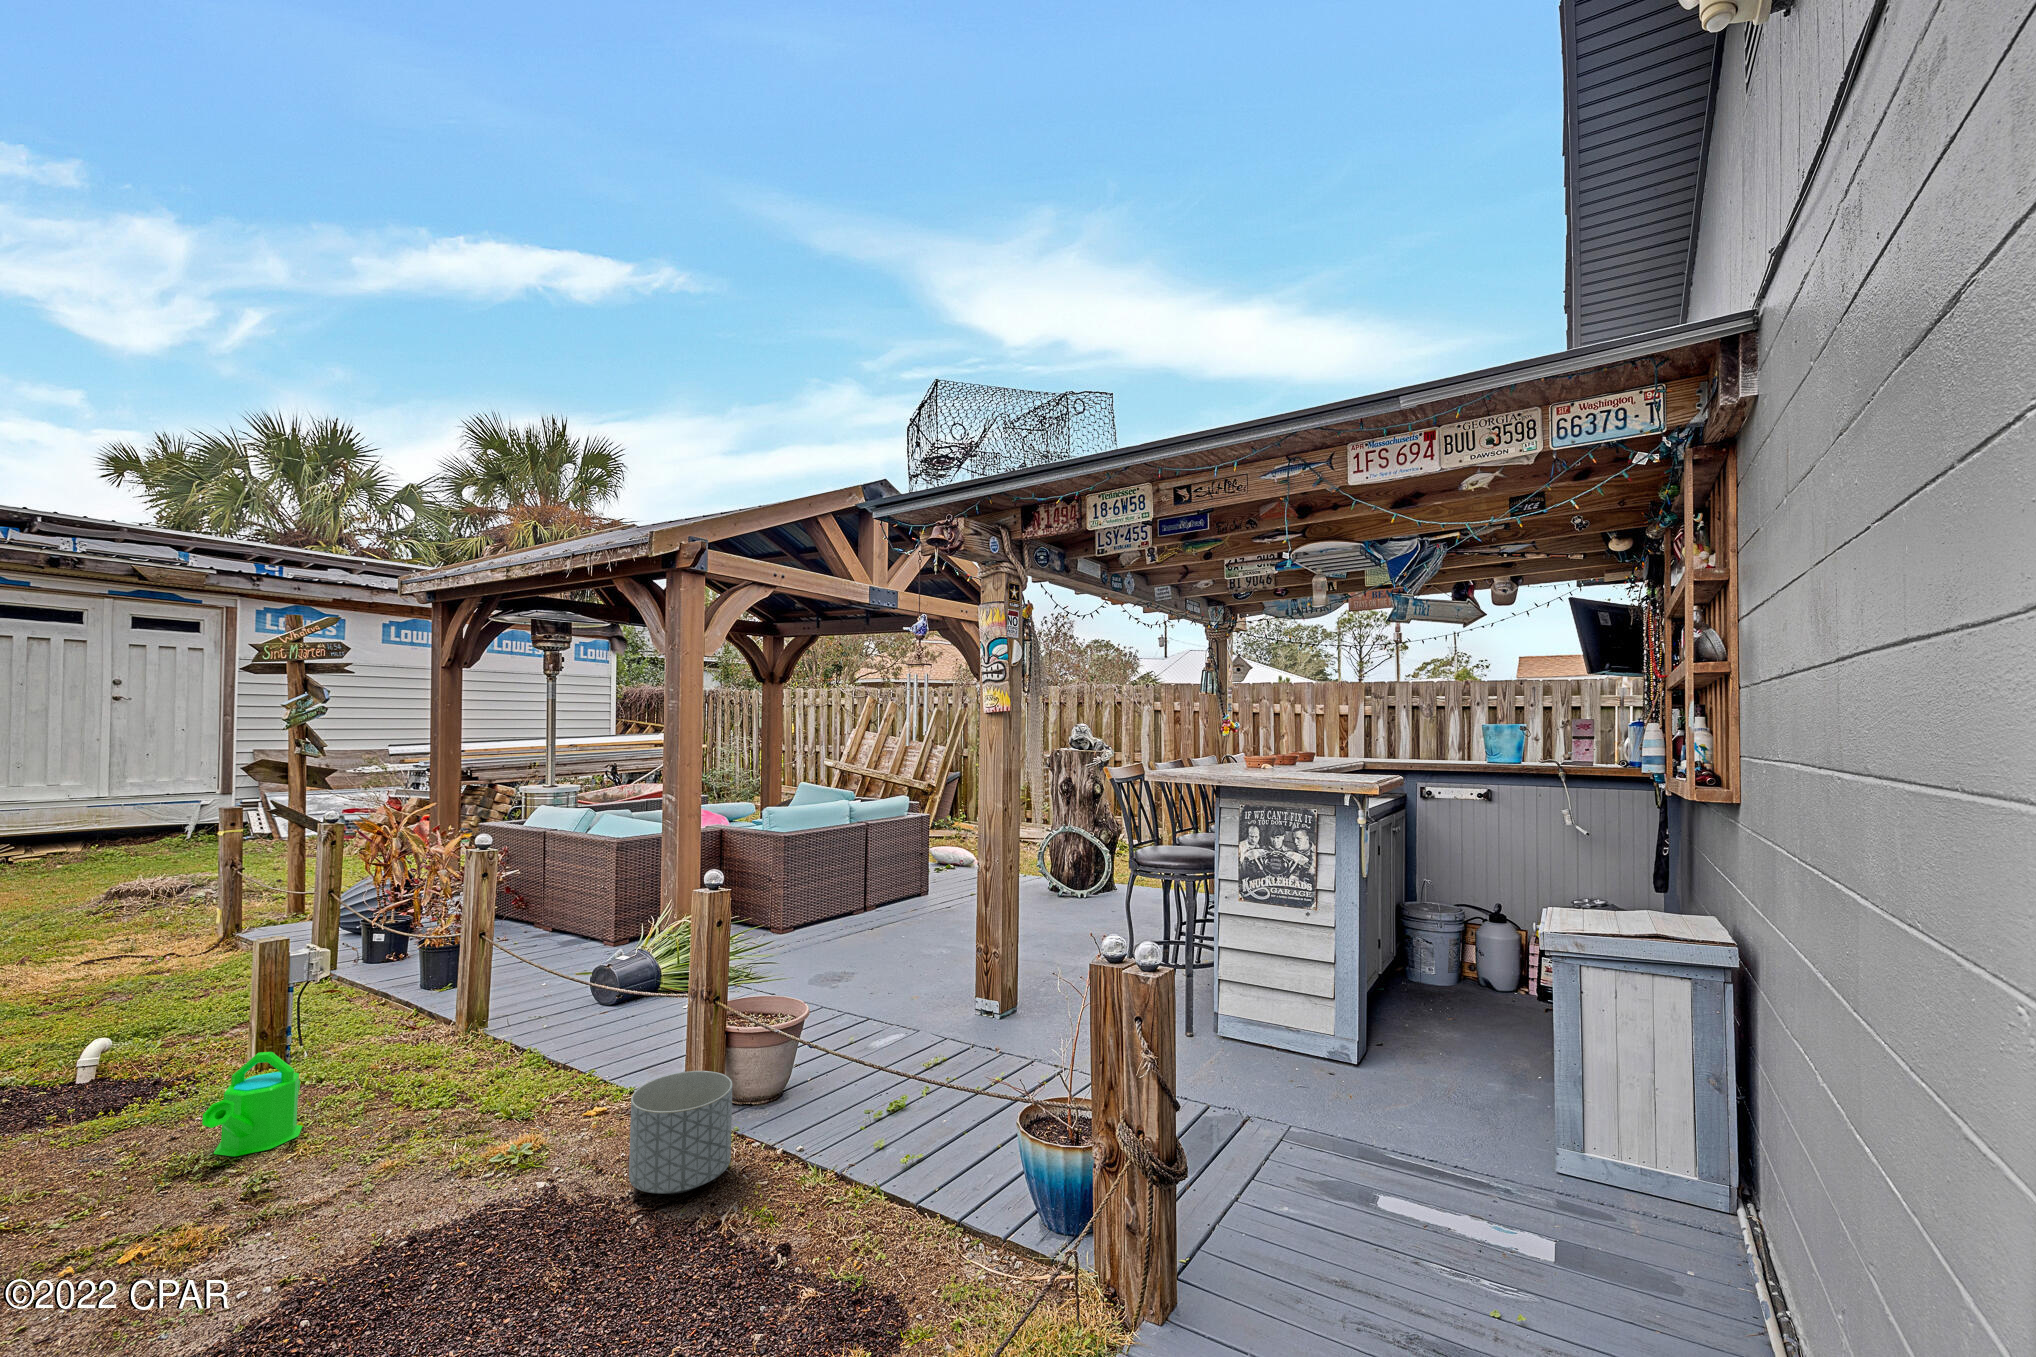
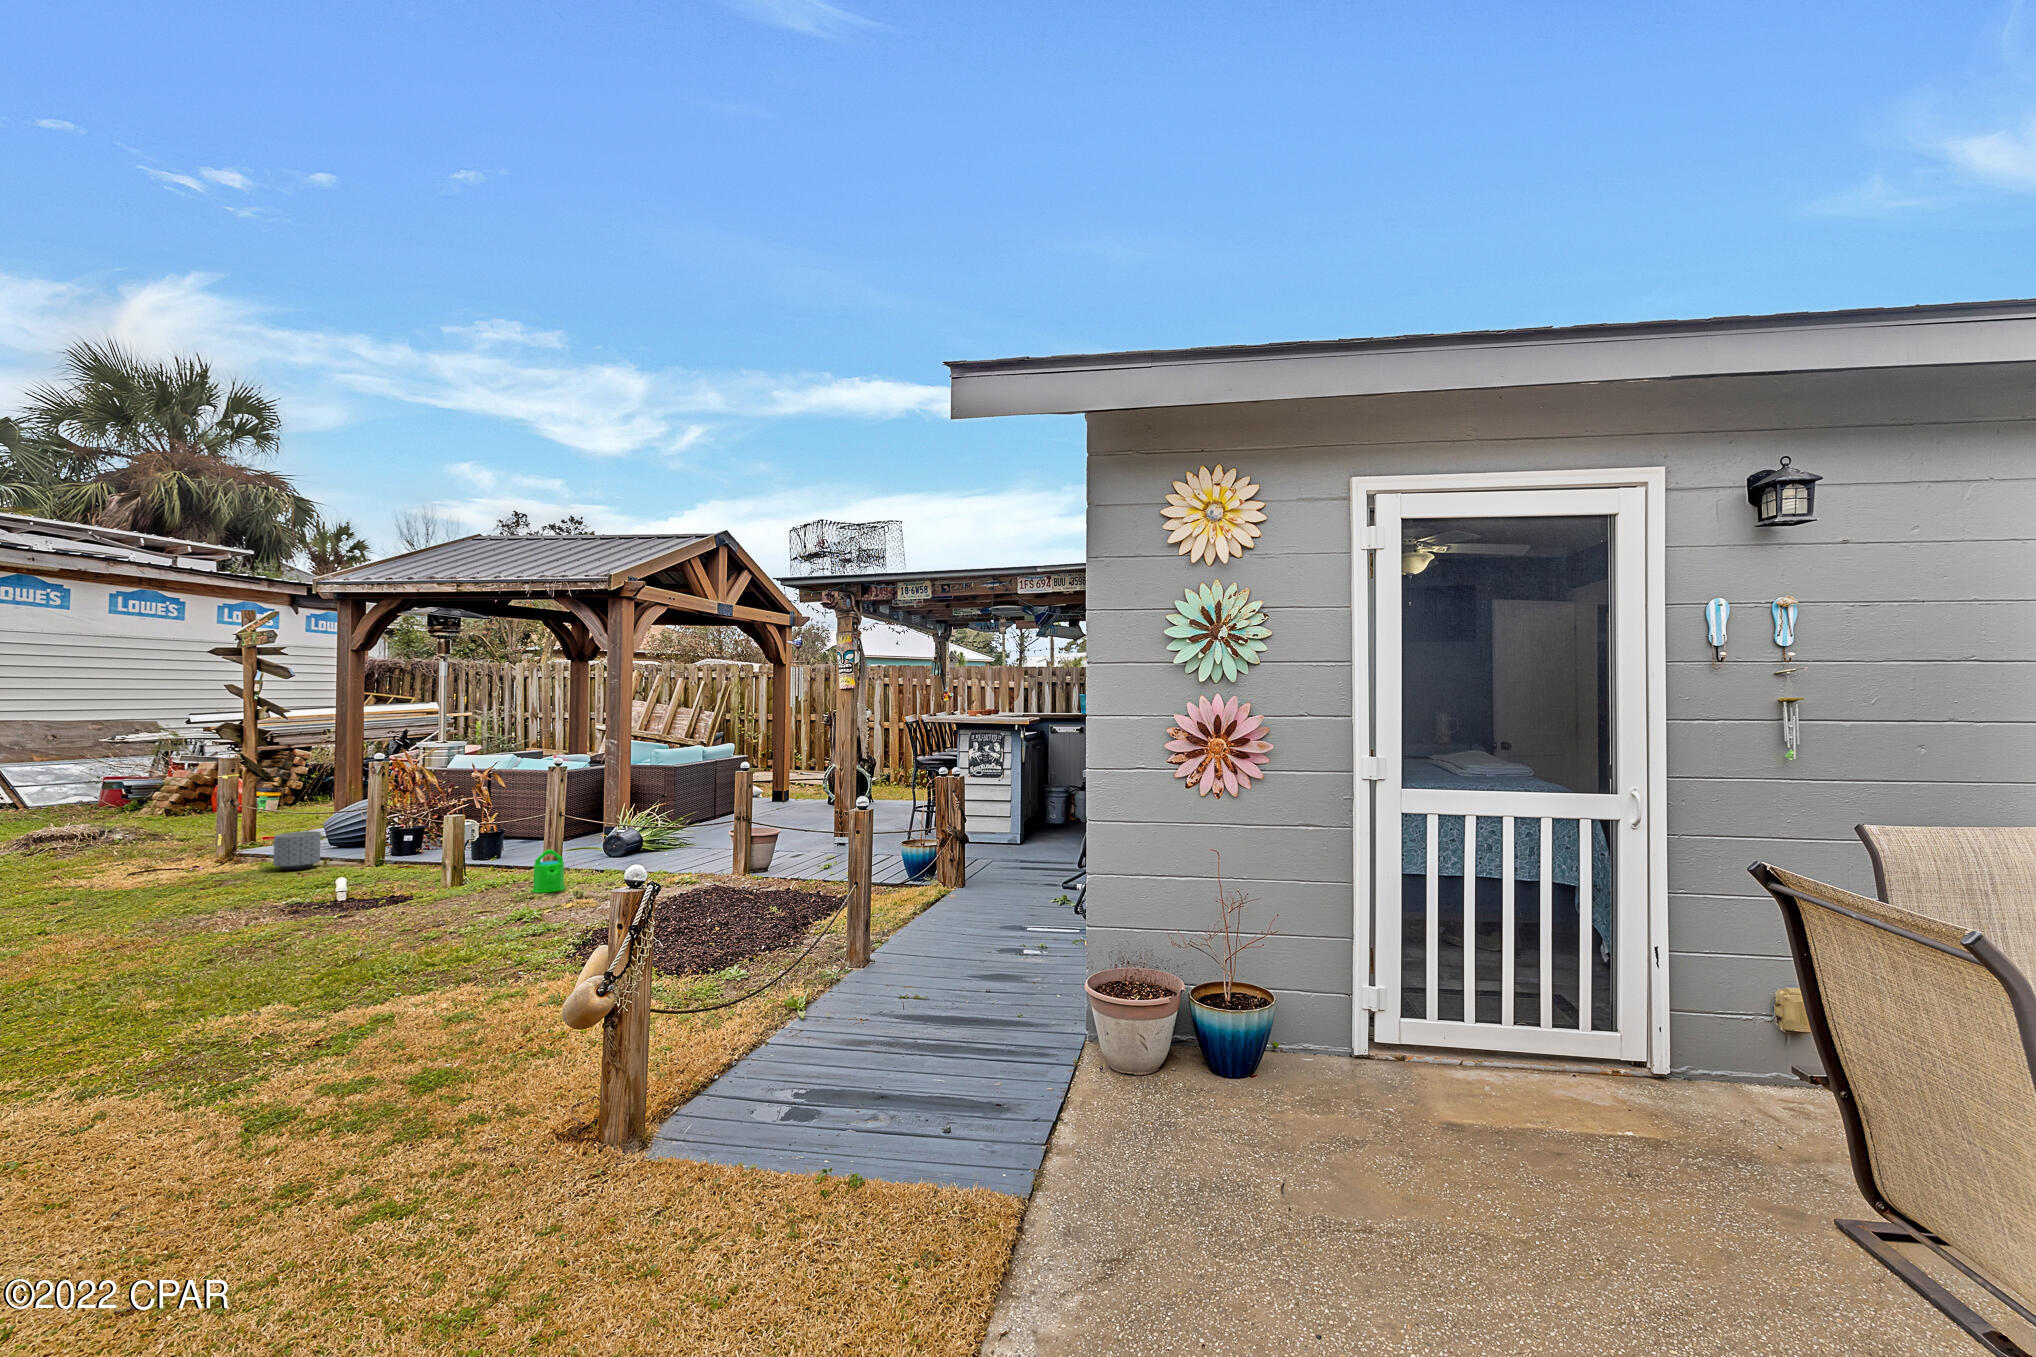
planter: present [629,1071,732,1194] -> present [274,831,320,870]

